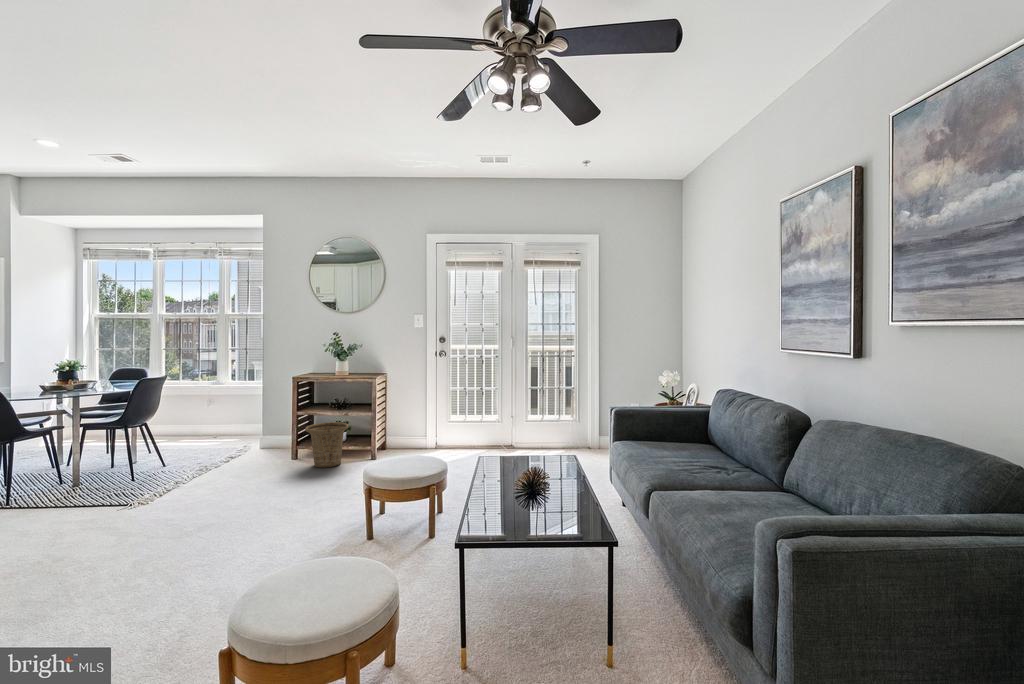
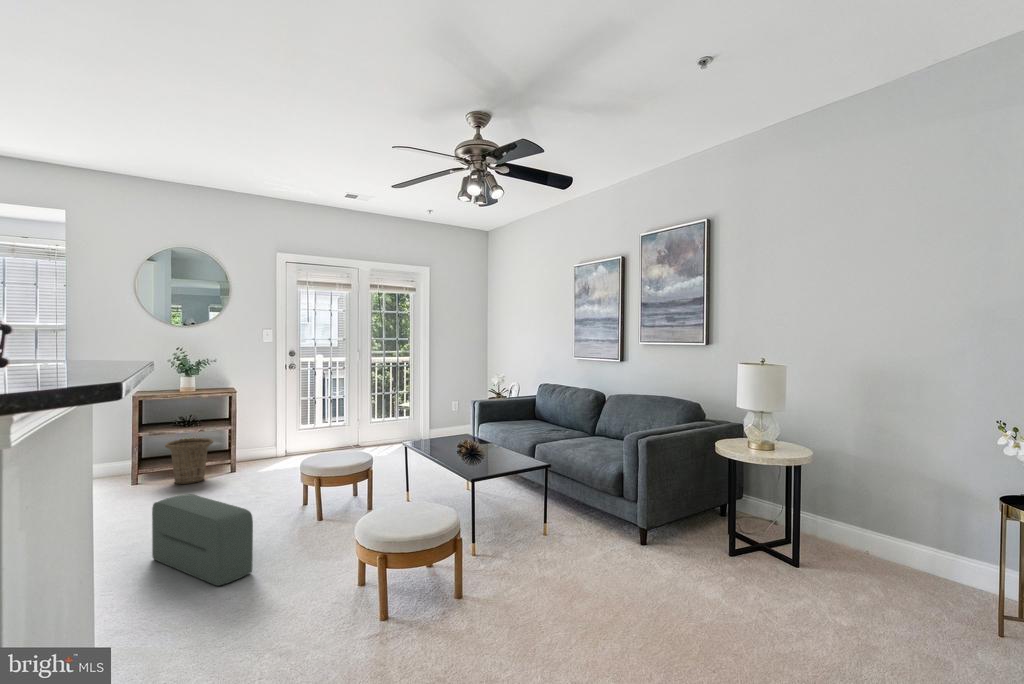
pouf: none [132,495,204,625] -> present [152,494,253,586]

